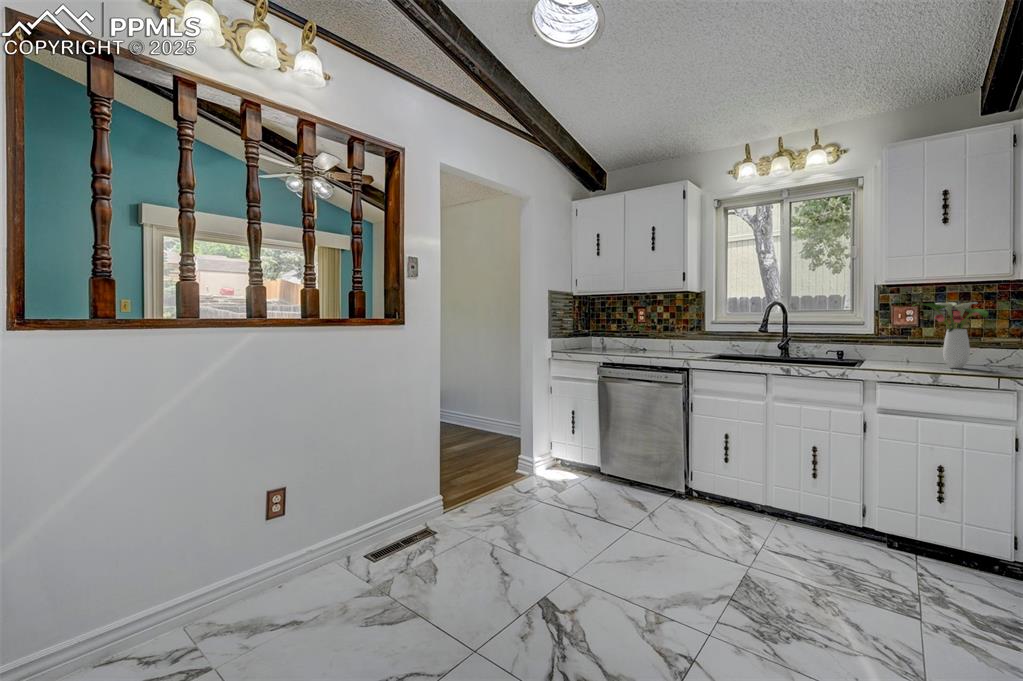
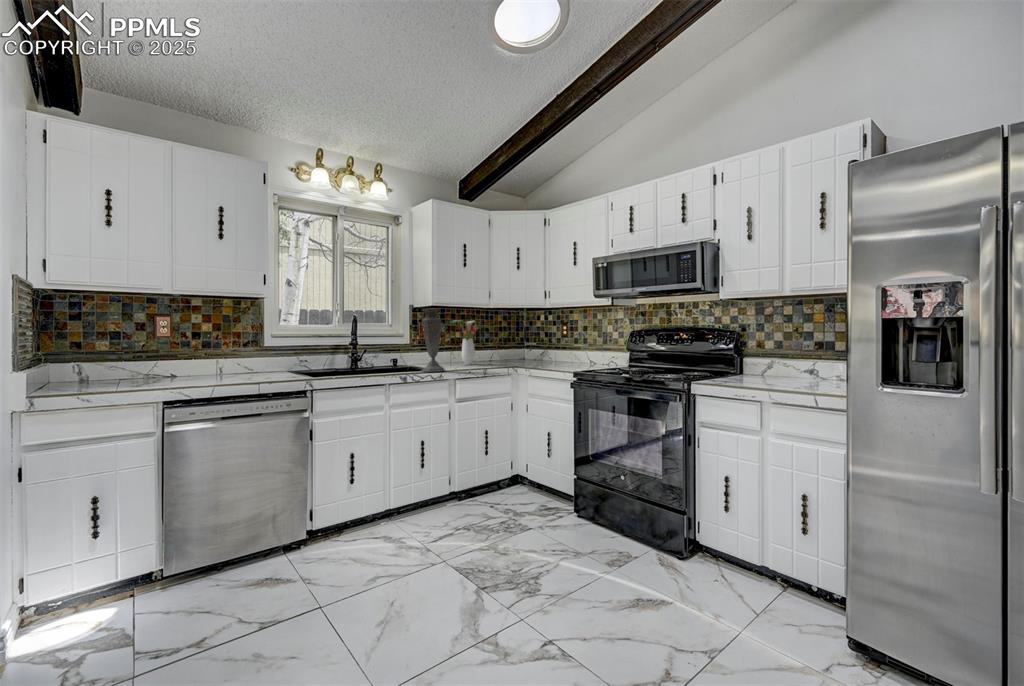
vase: none [818,291,849,368] -> present [422,309,445,372]

